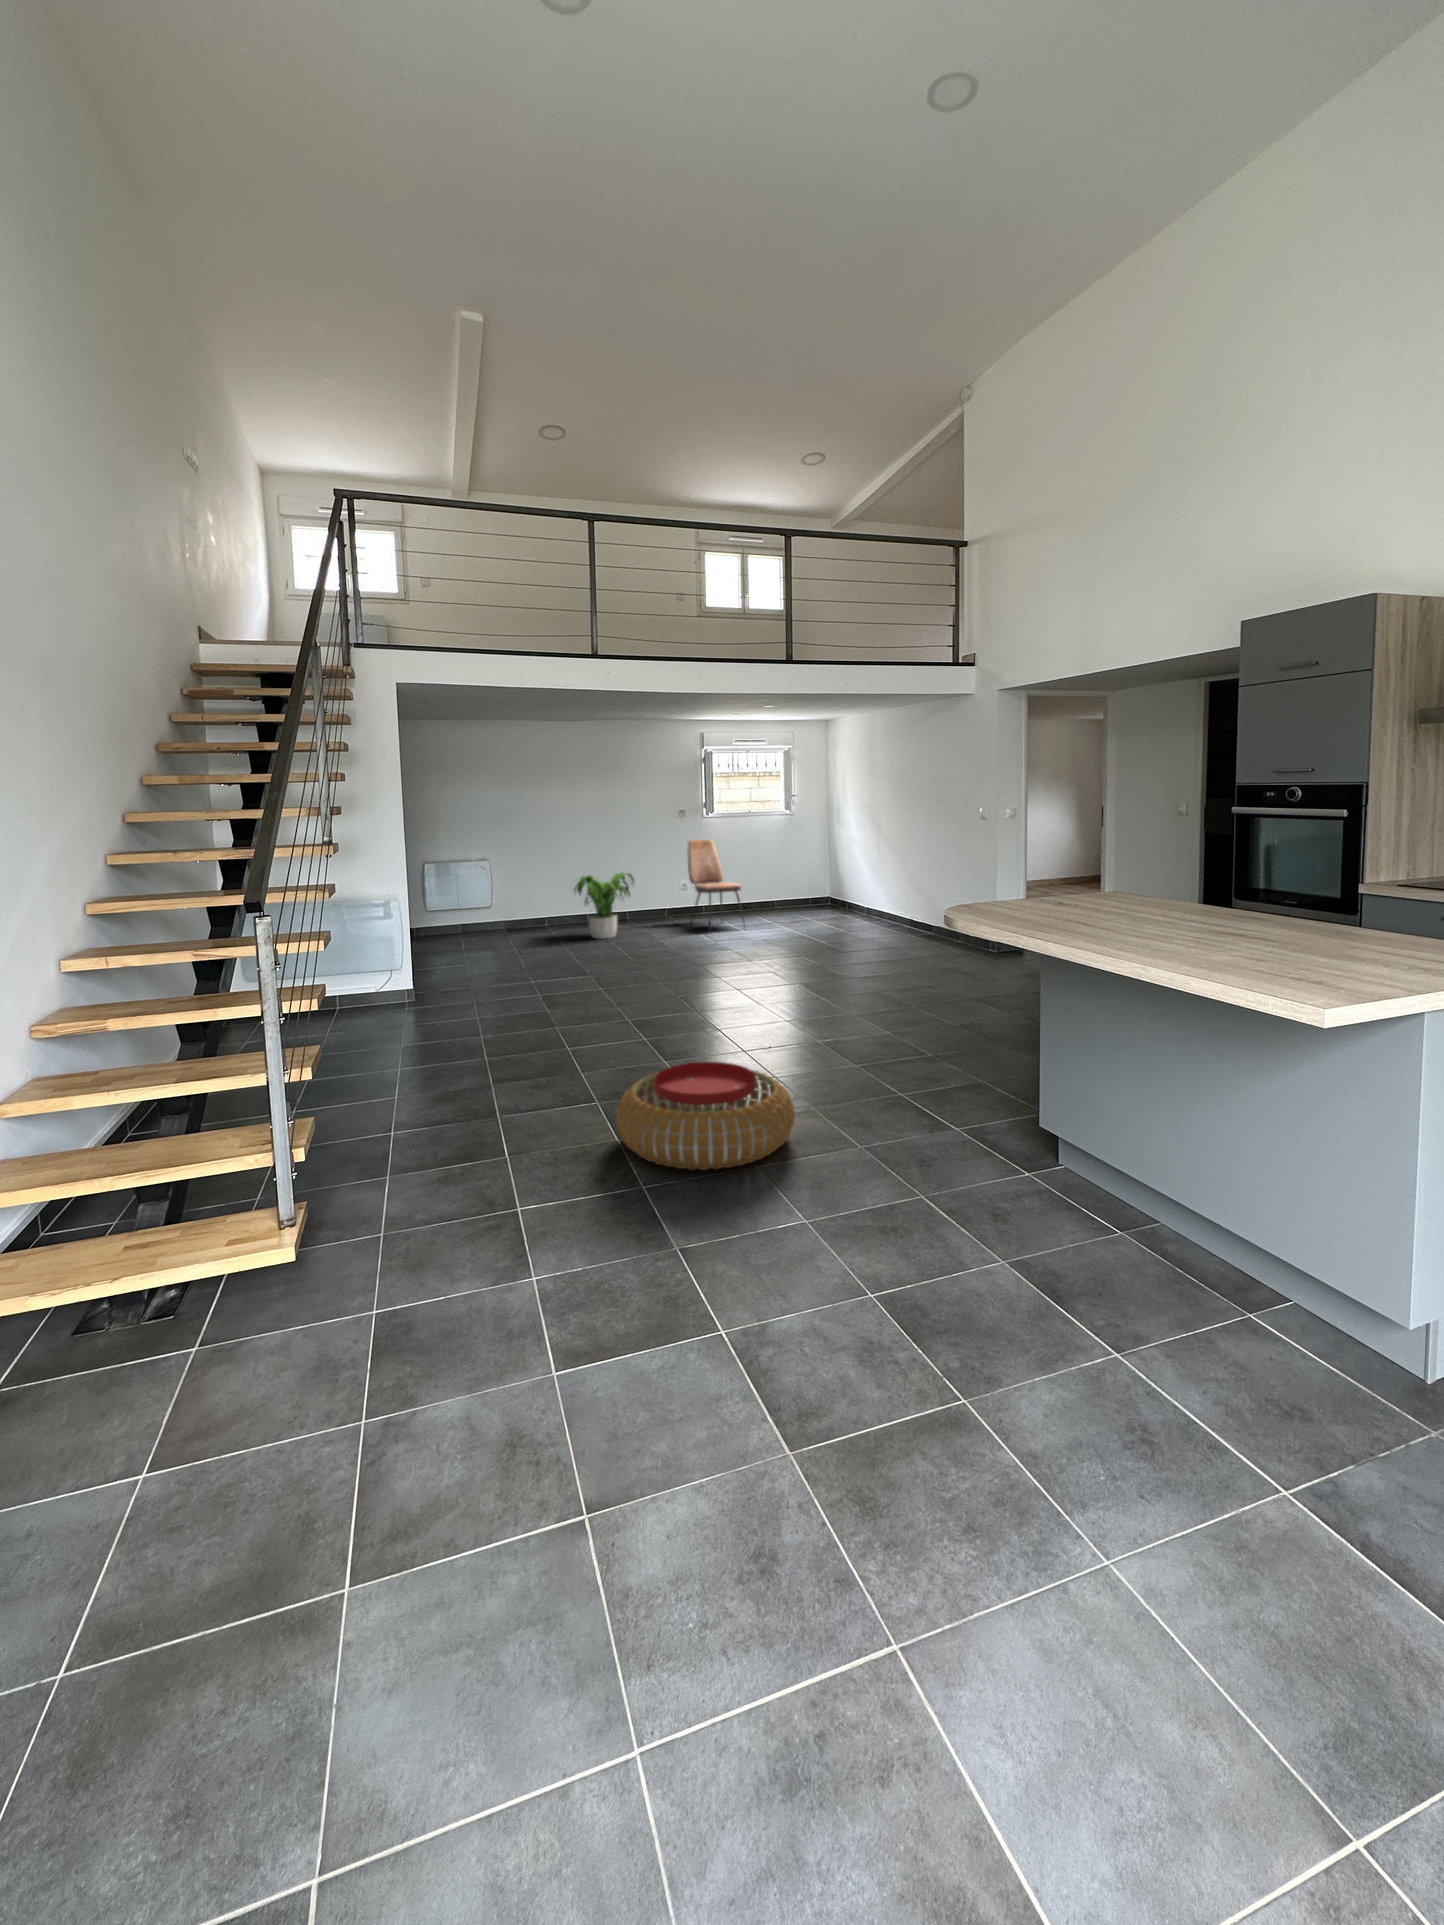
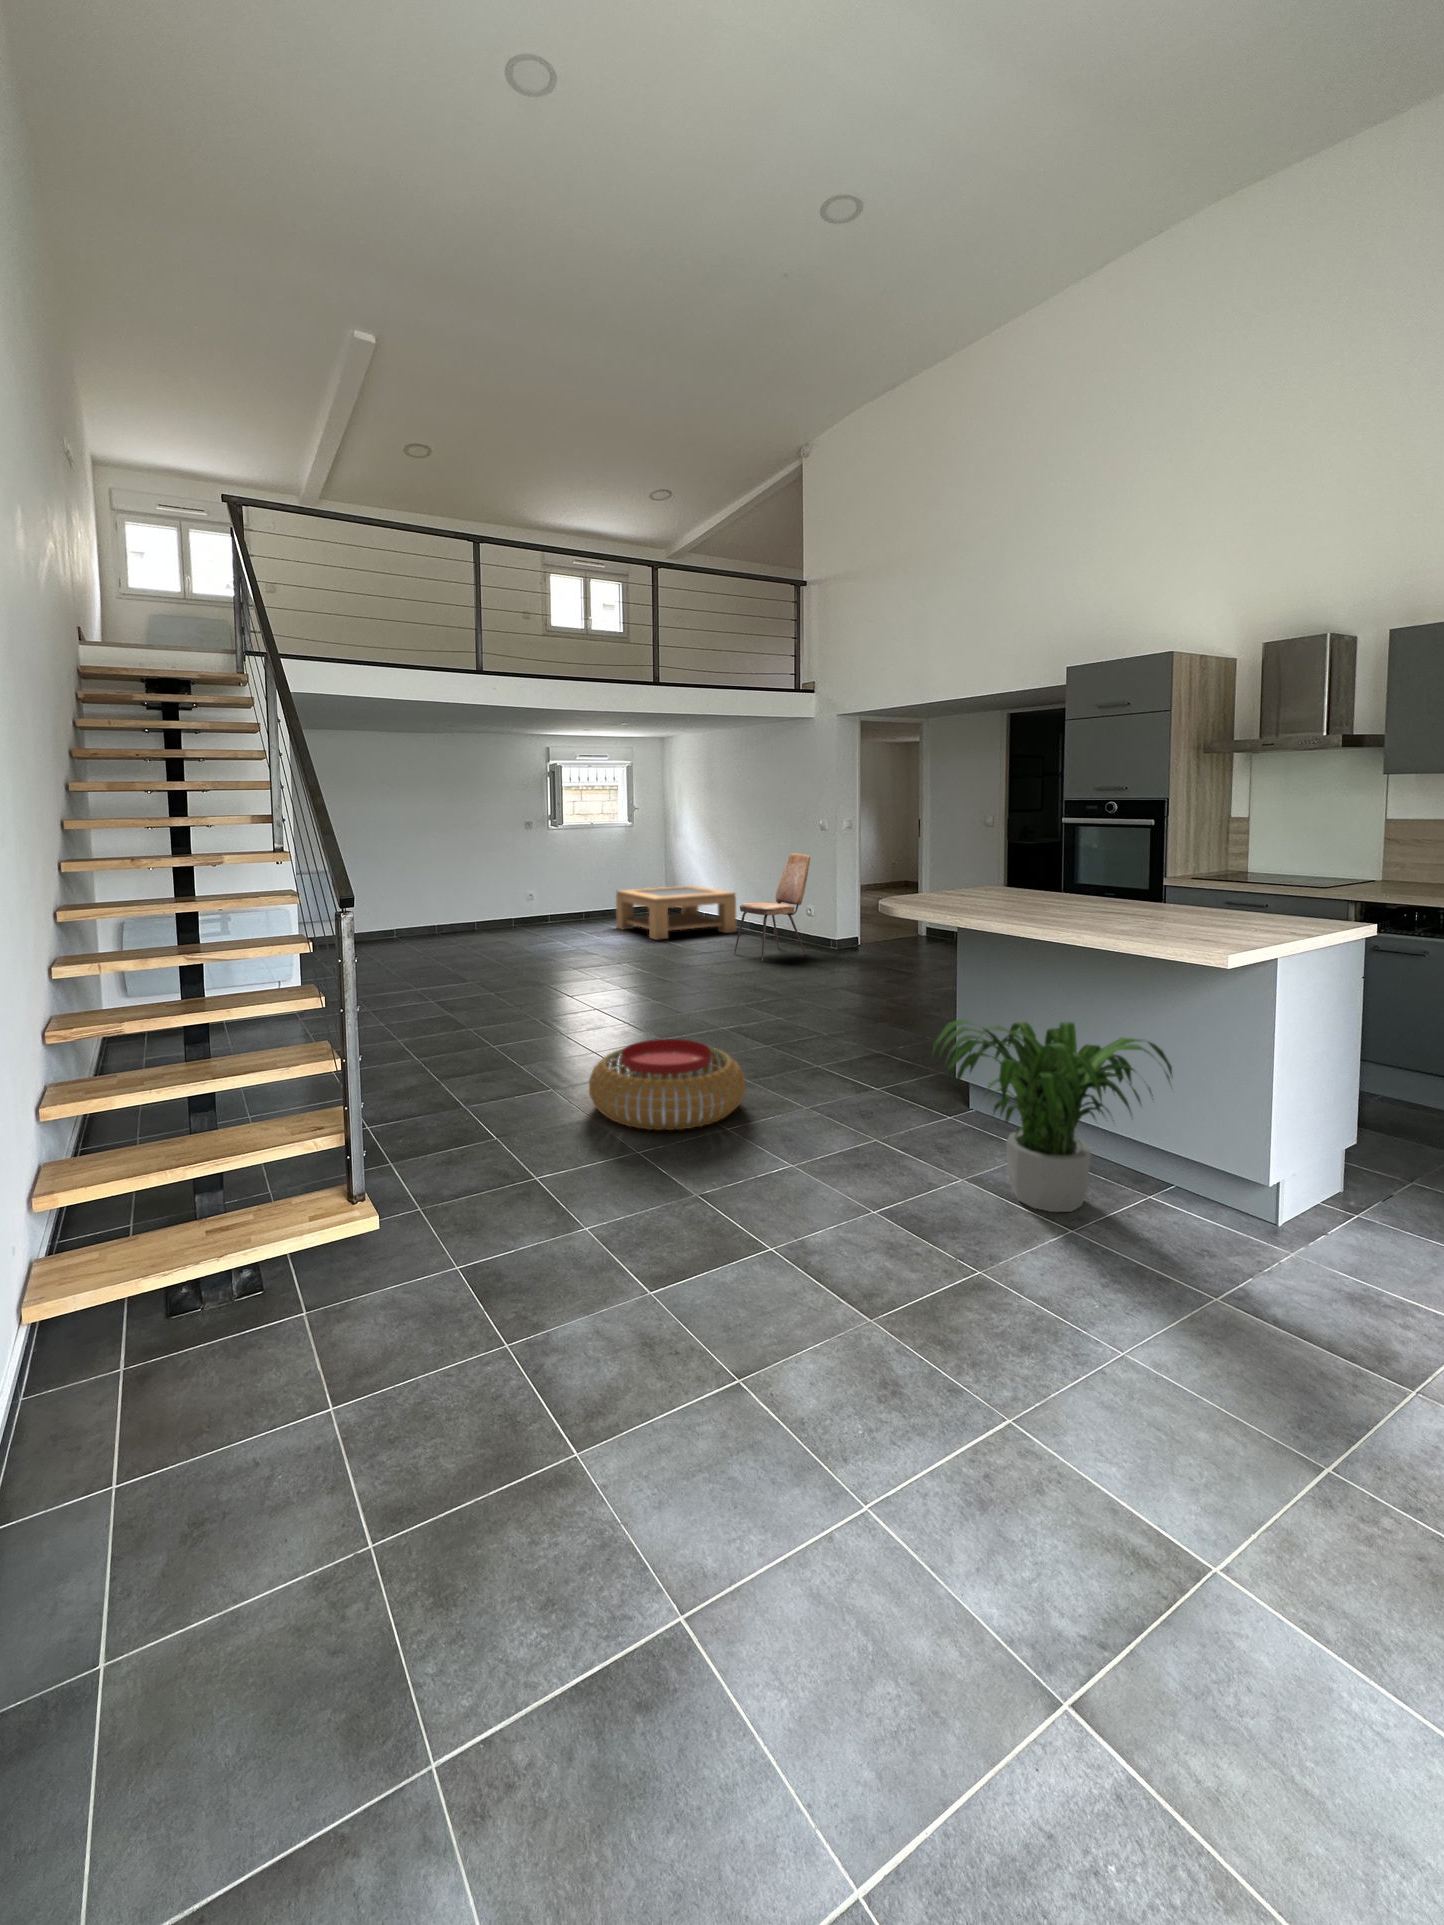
dining chair: present [688,840,745,926] -> present [734,853,810,961]
potted plant: present [574,873,634,939] -> present [932,1020,1172,1212]
coffee table: none [770,882,898,941] -> present [616,886,737,940]

